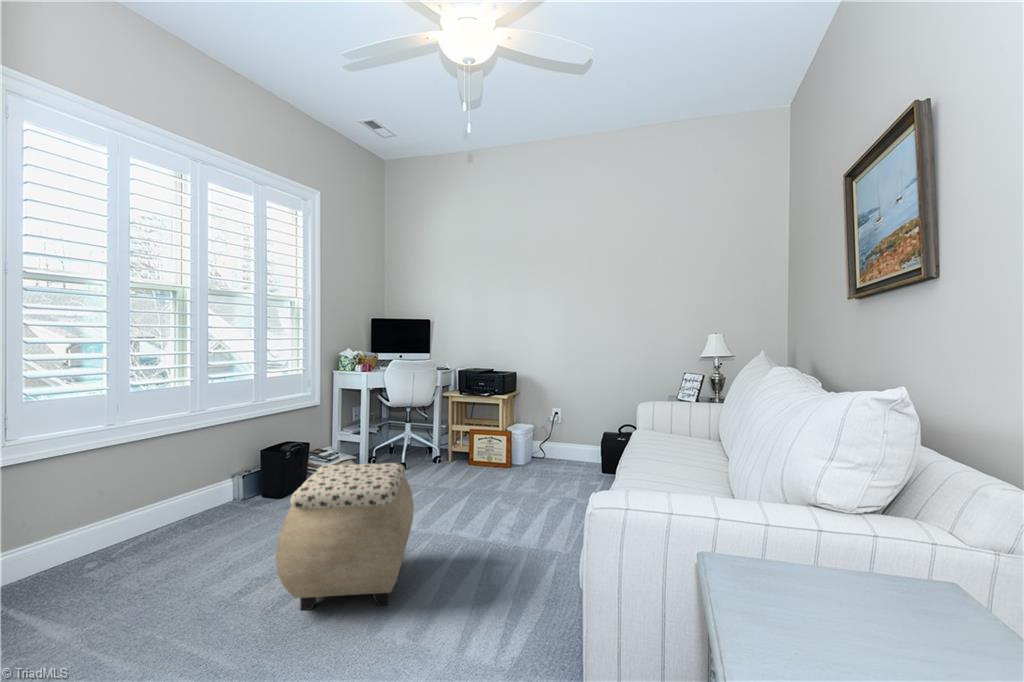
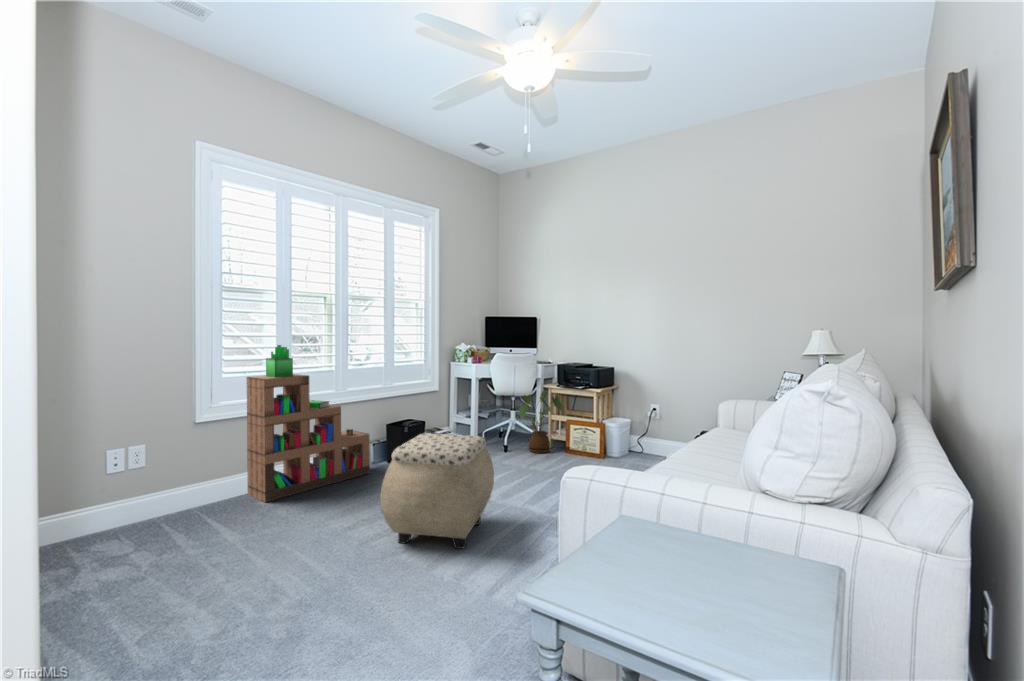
bookshelf: none [53,359,240,577] -> present [247,345,370,502]
house plant: none [413,400,467,468] -> present [517,391,564,453]

